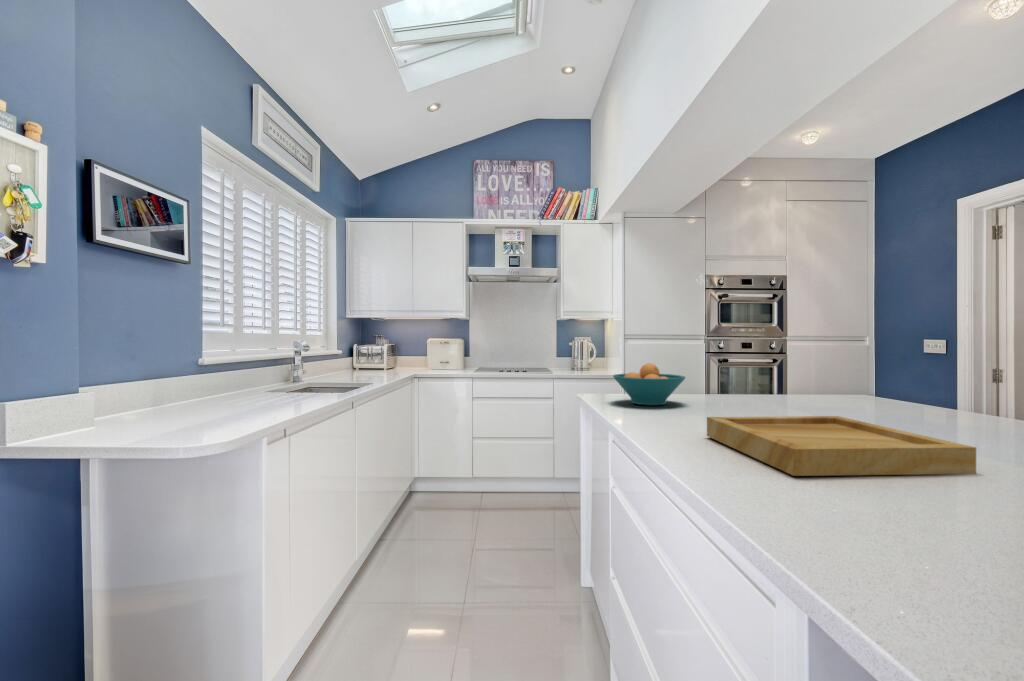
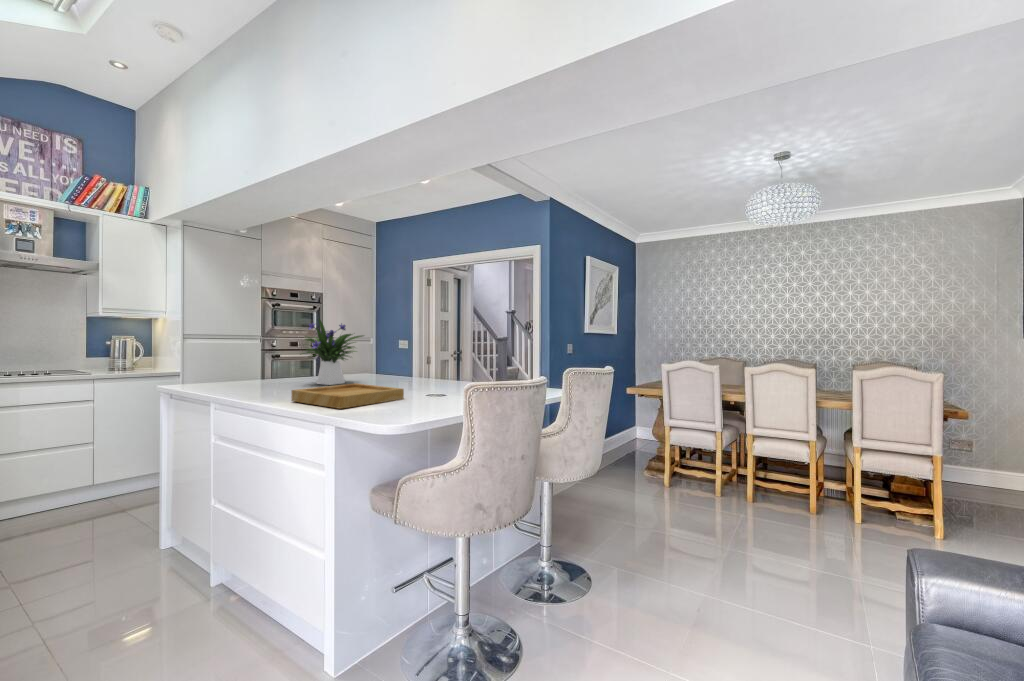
flower arrangement: none [733,298,858,410] -> present [303,319,363,385]
fruit bowl: present [613,363,685,405] -> none [204,360,265,391]

